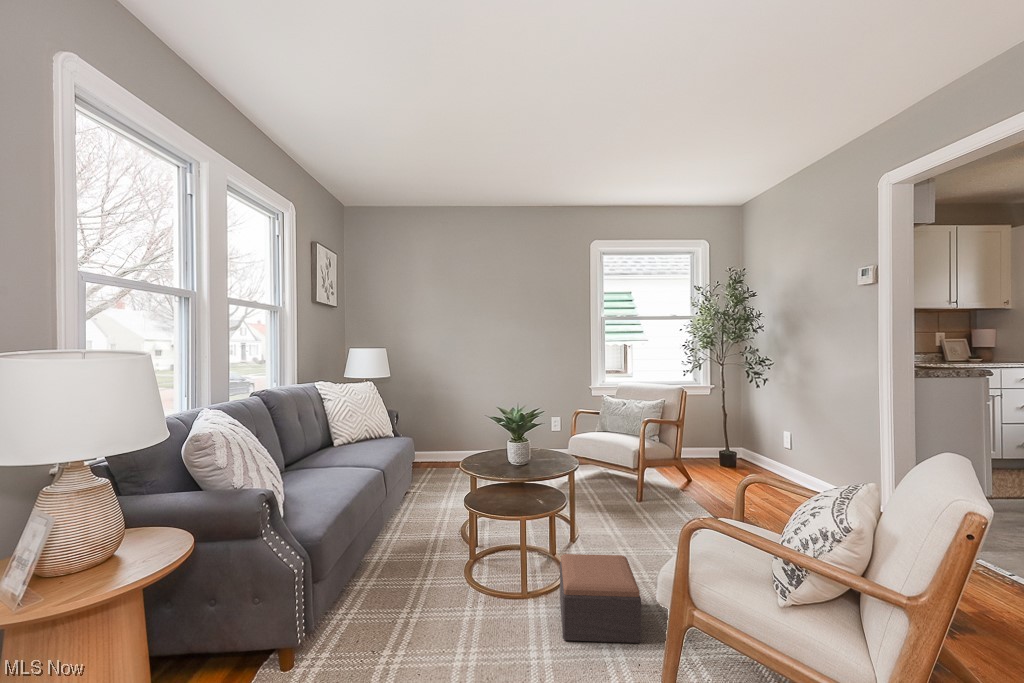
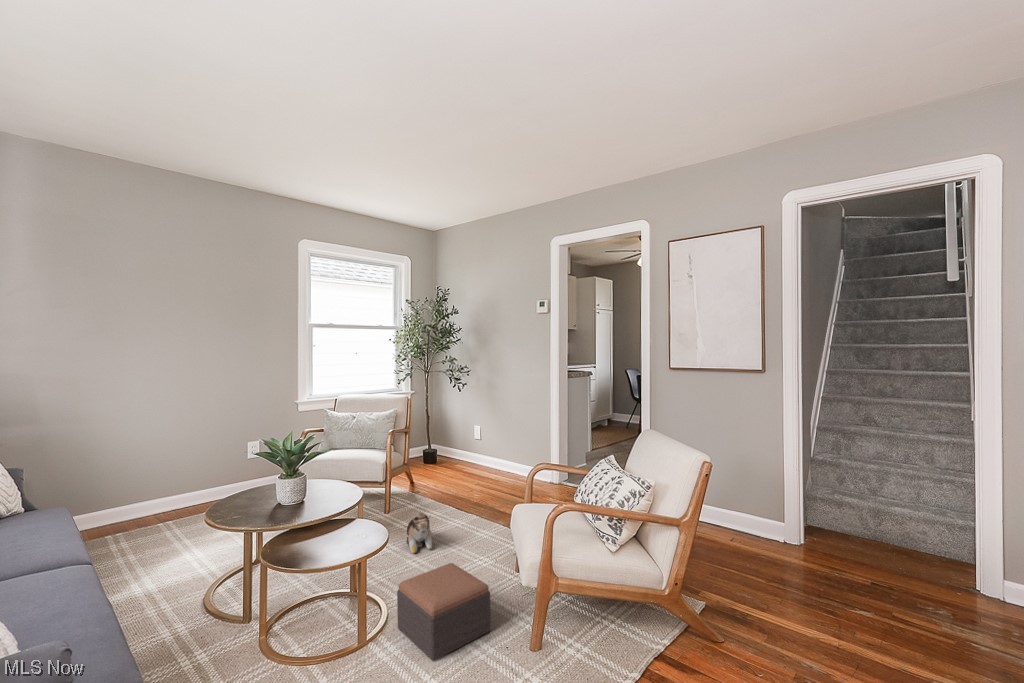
plush toy: none [625,502,656,544] -> present [407,513,432,553]

